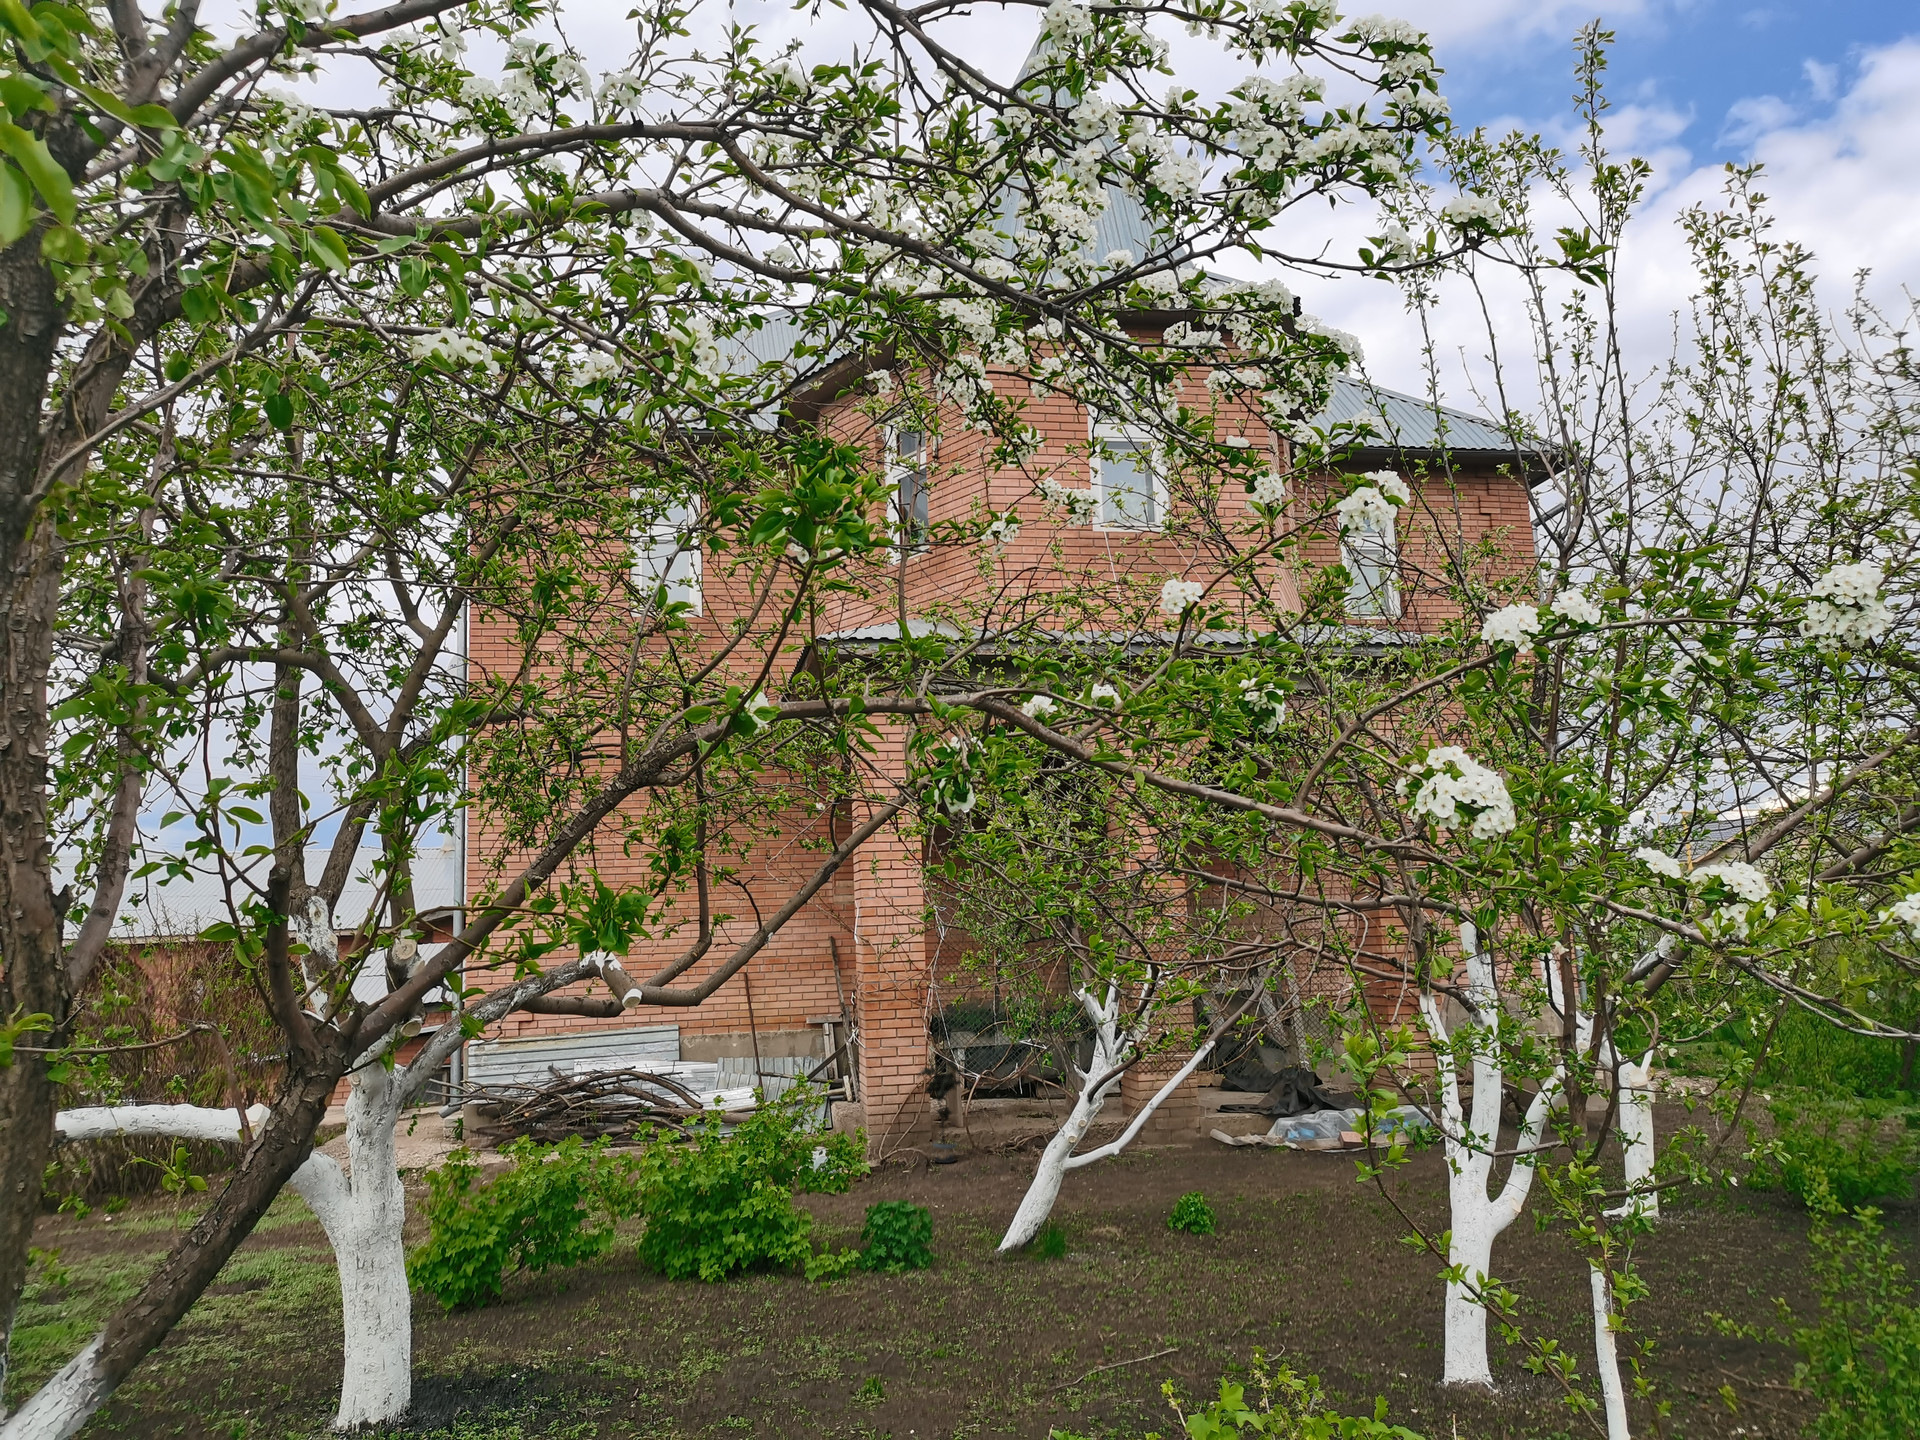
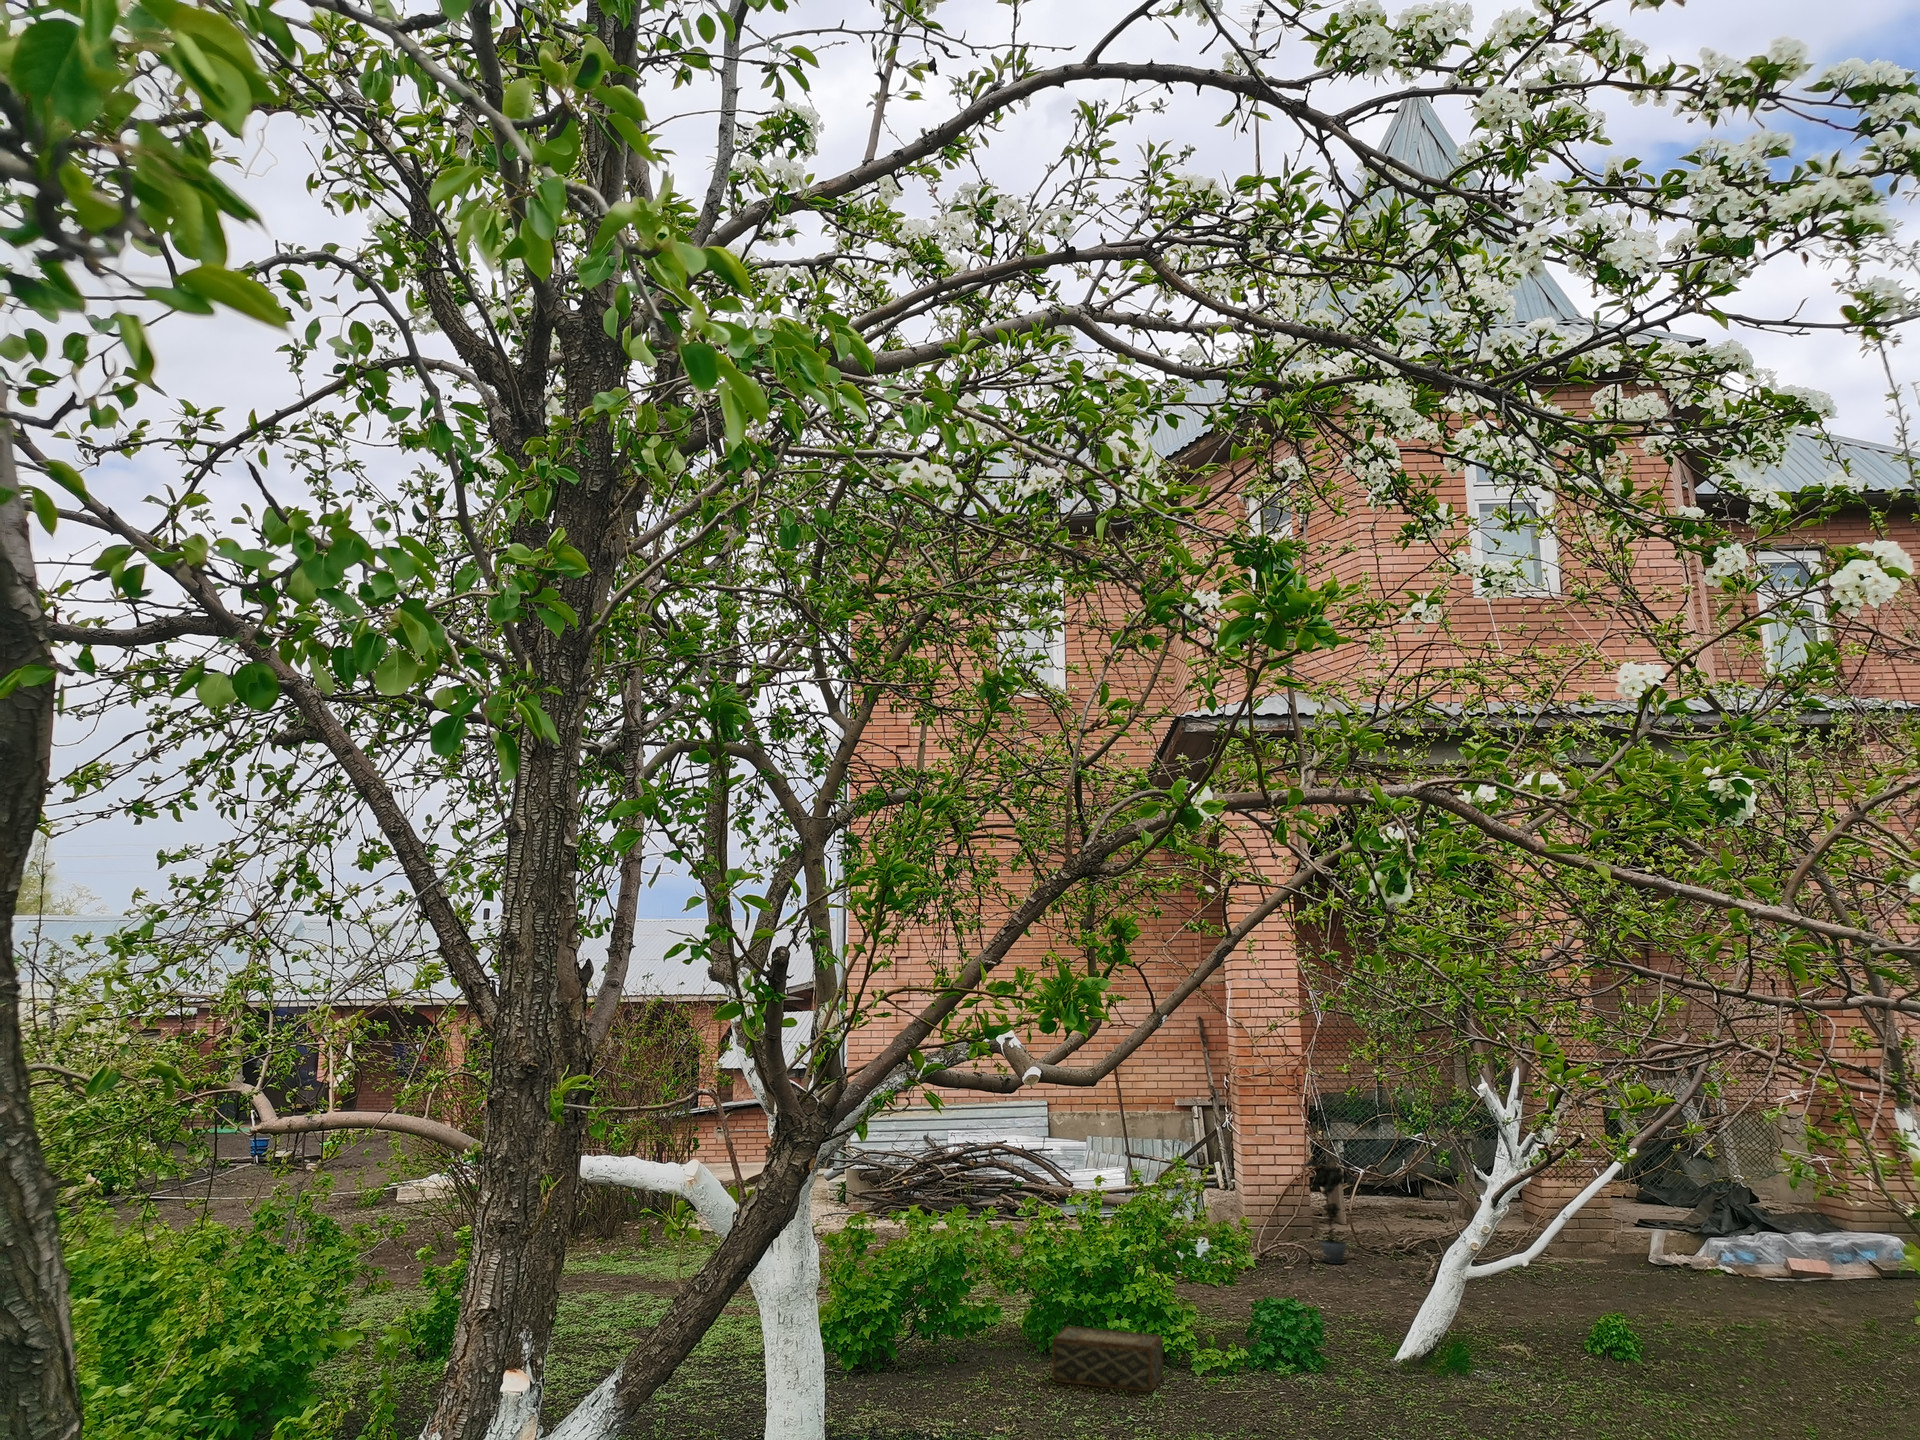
woven basket: none [656,1245,768,1302] -> present [1052,1326,1163,1392]

